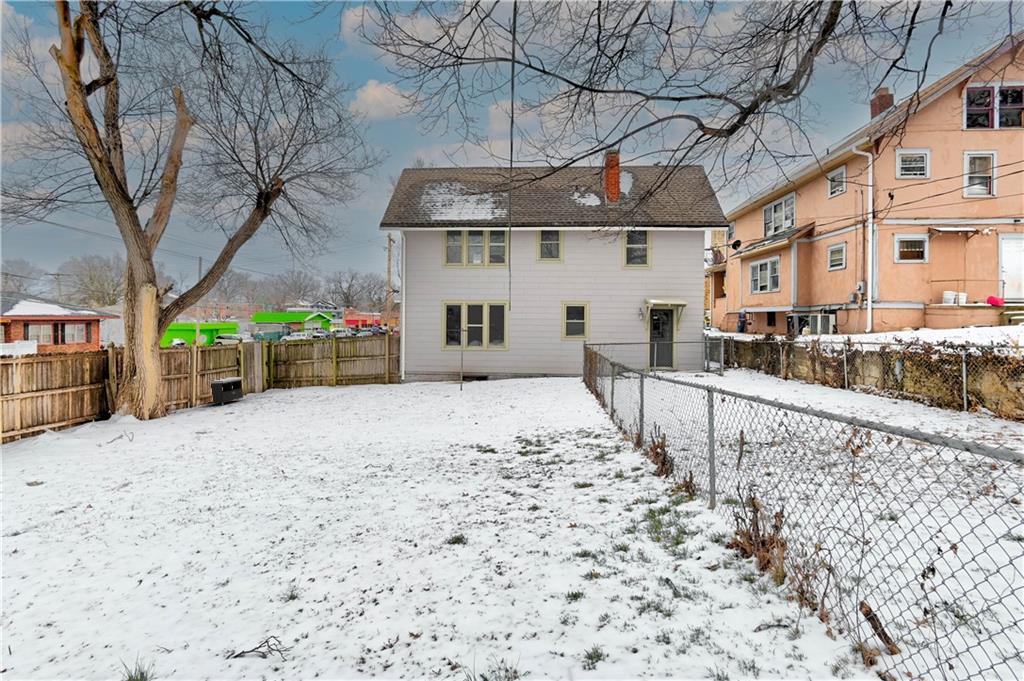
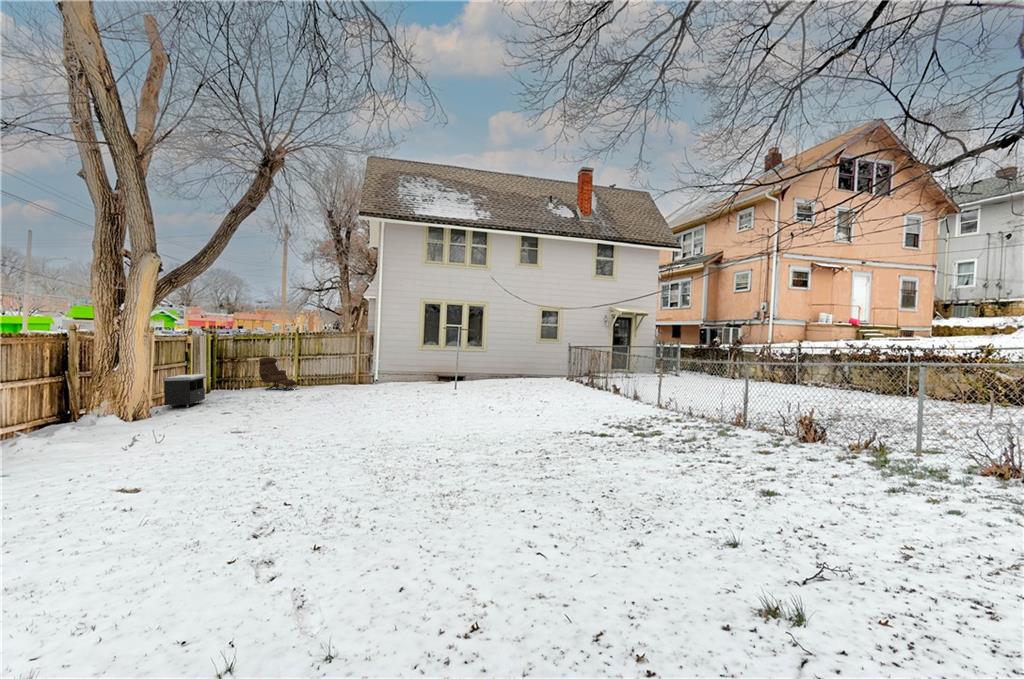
lounge chair: none [303,360,332,390] -> present [259,357,297,391]

